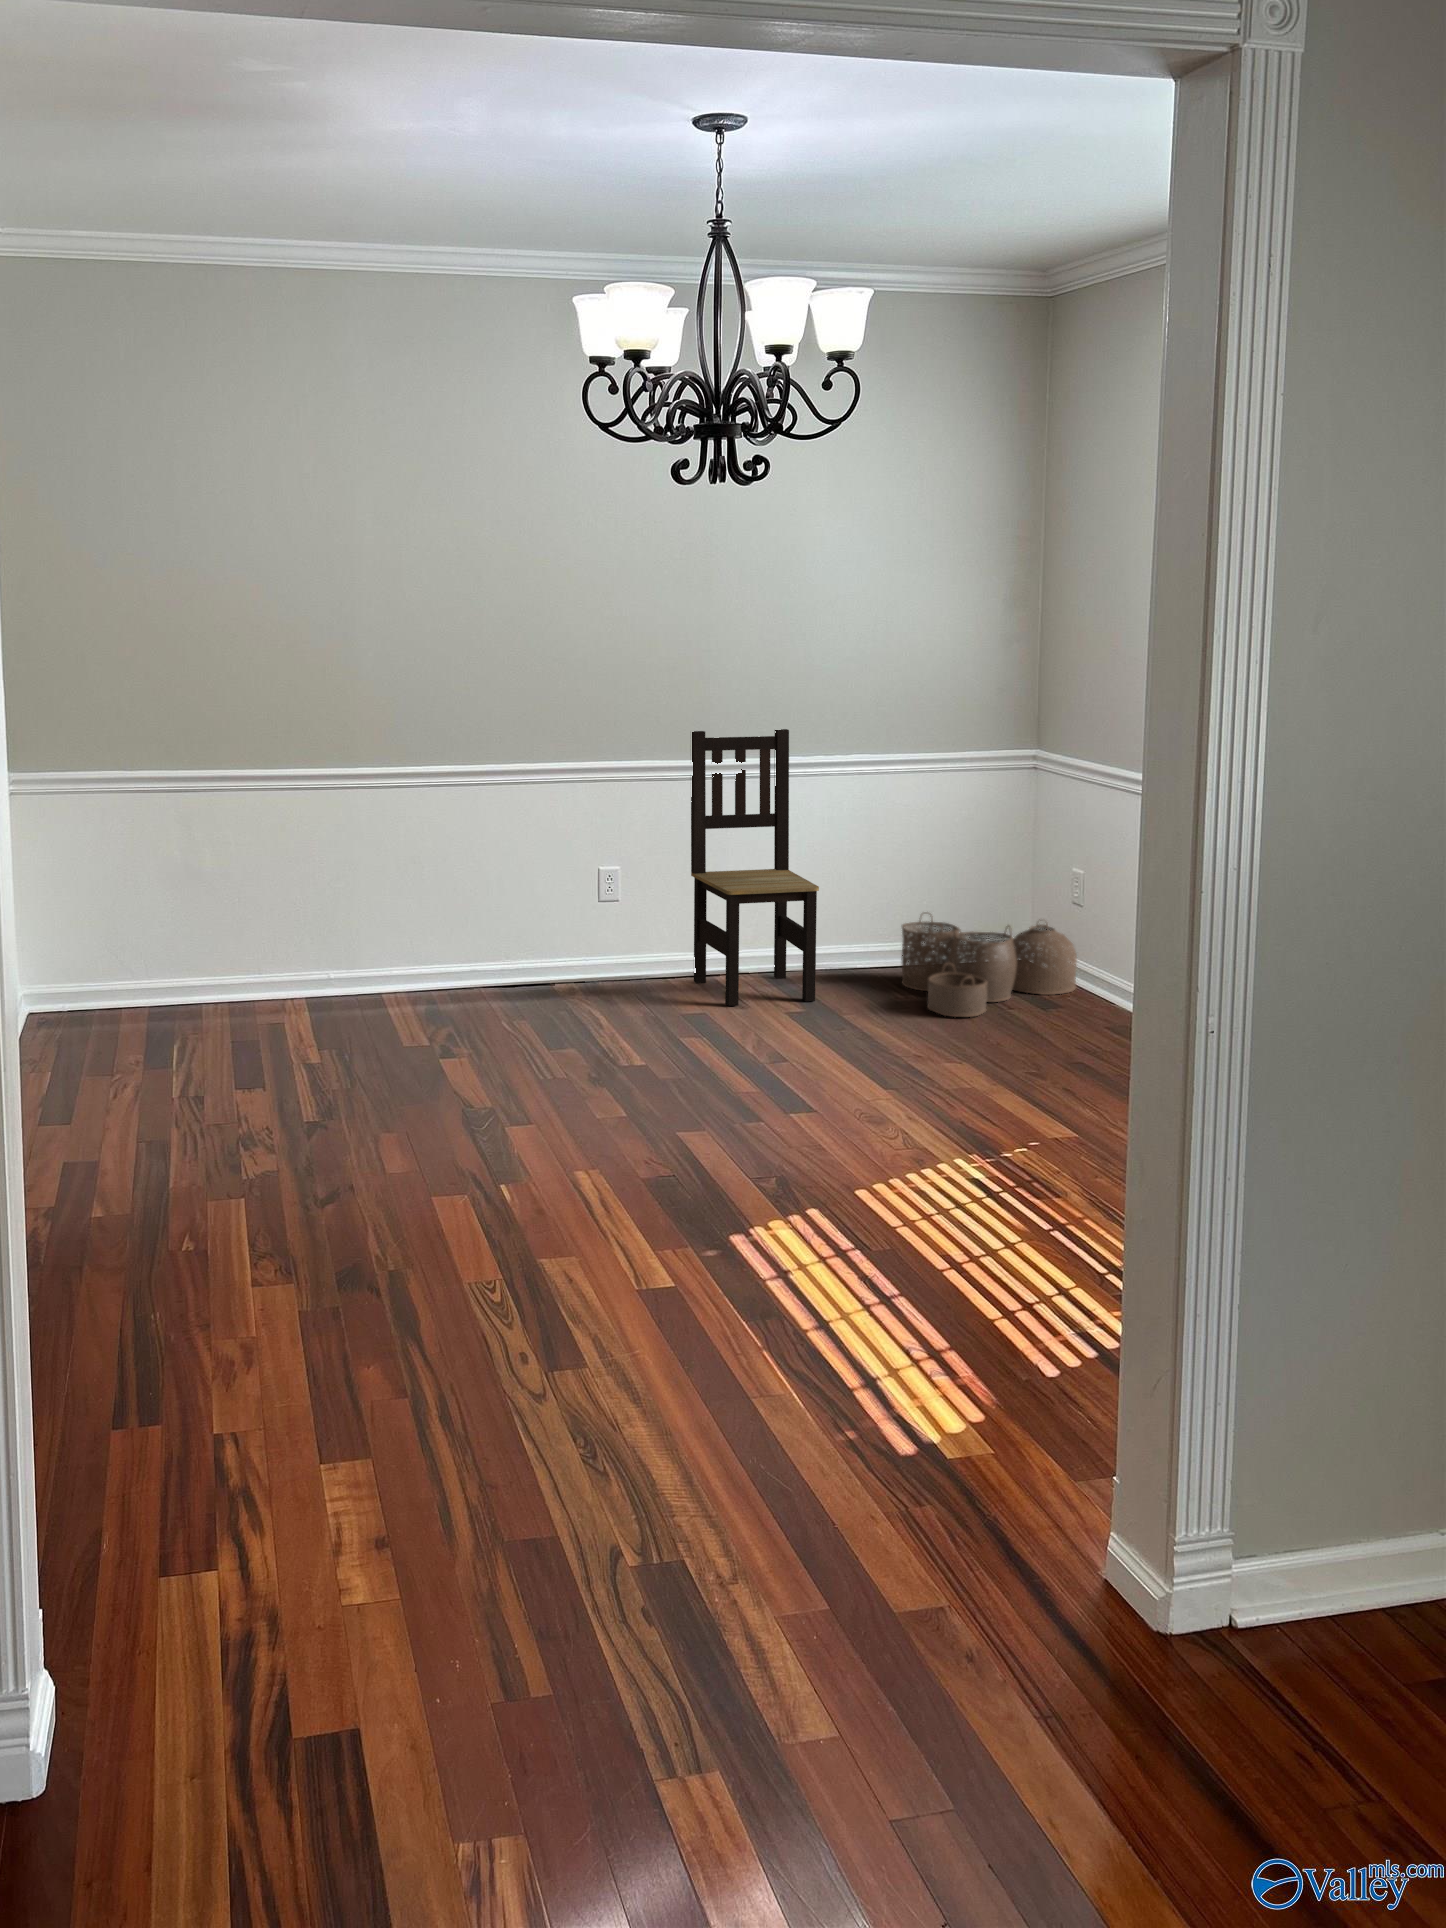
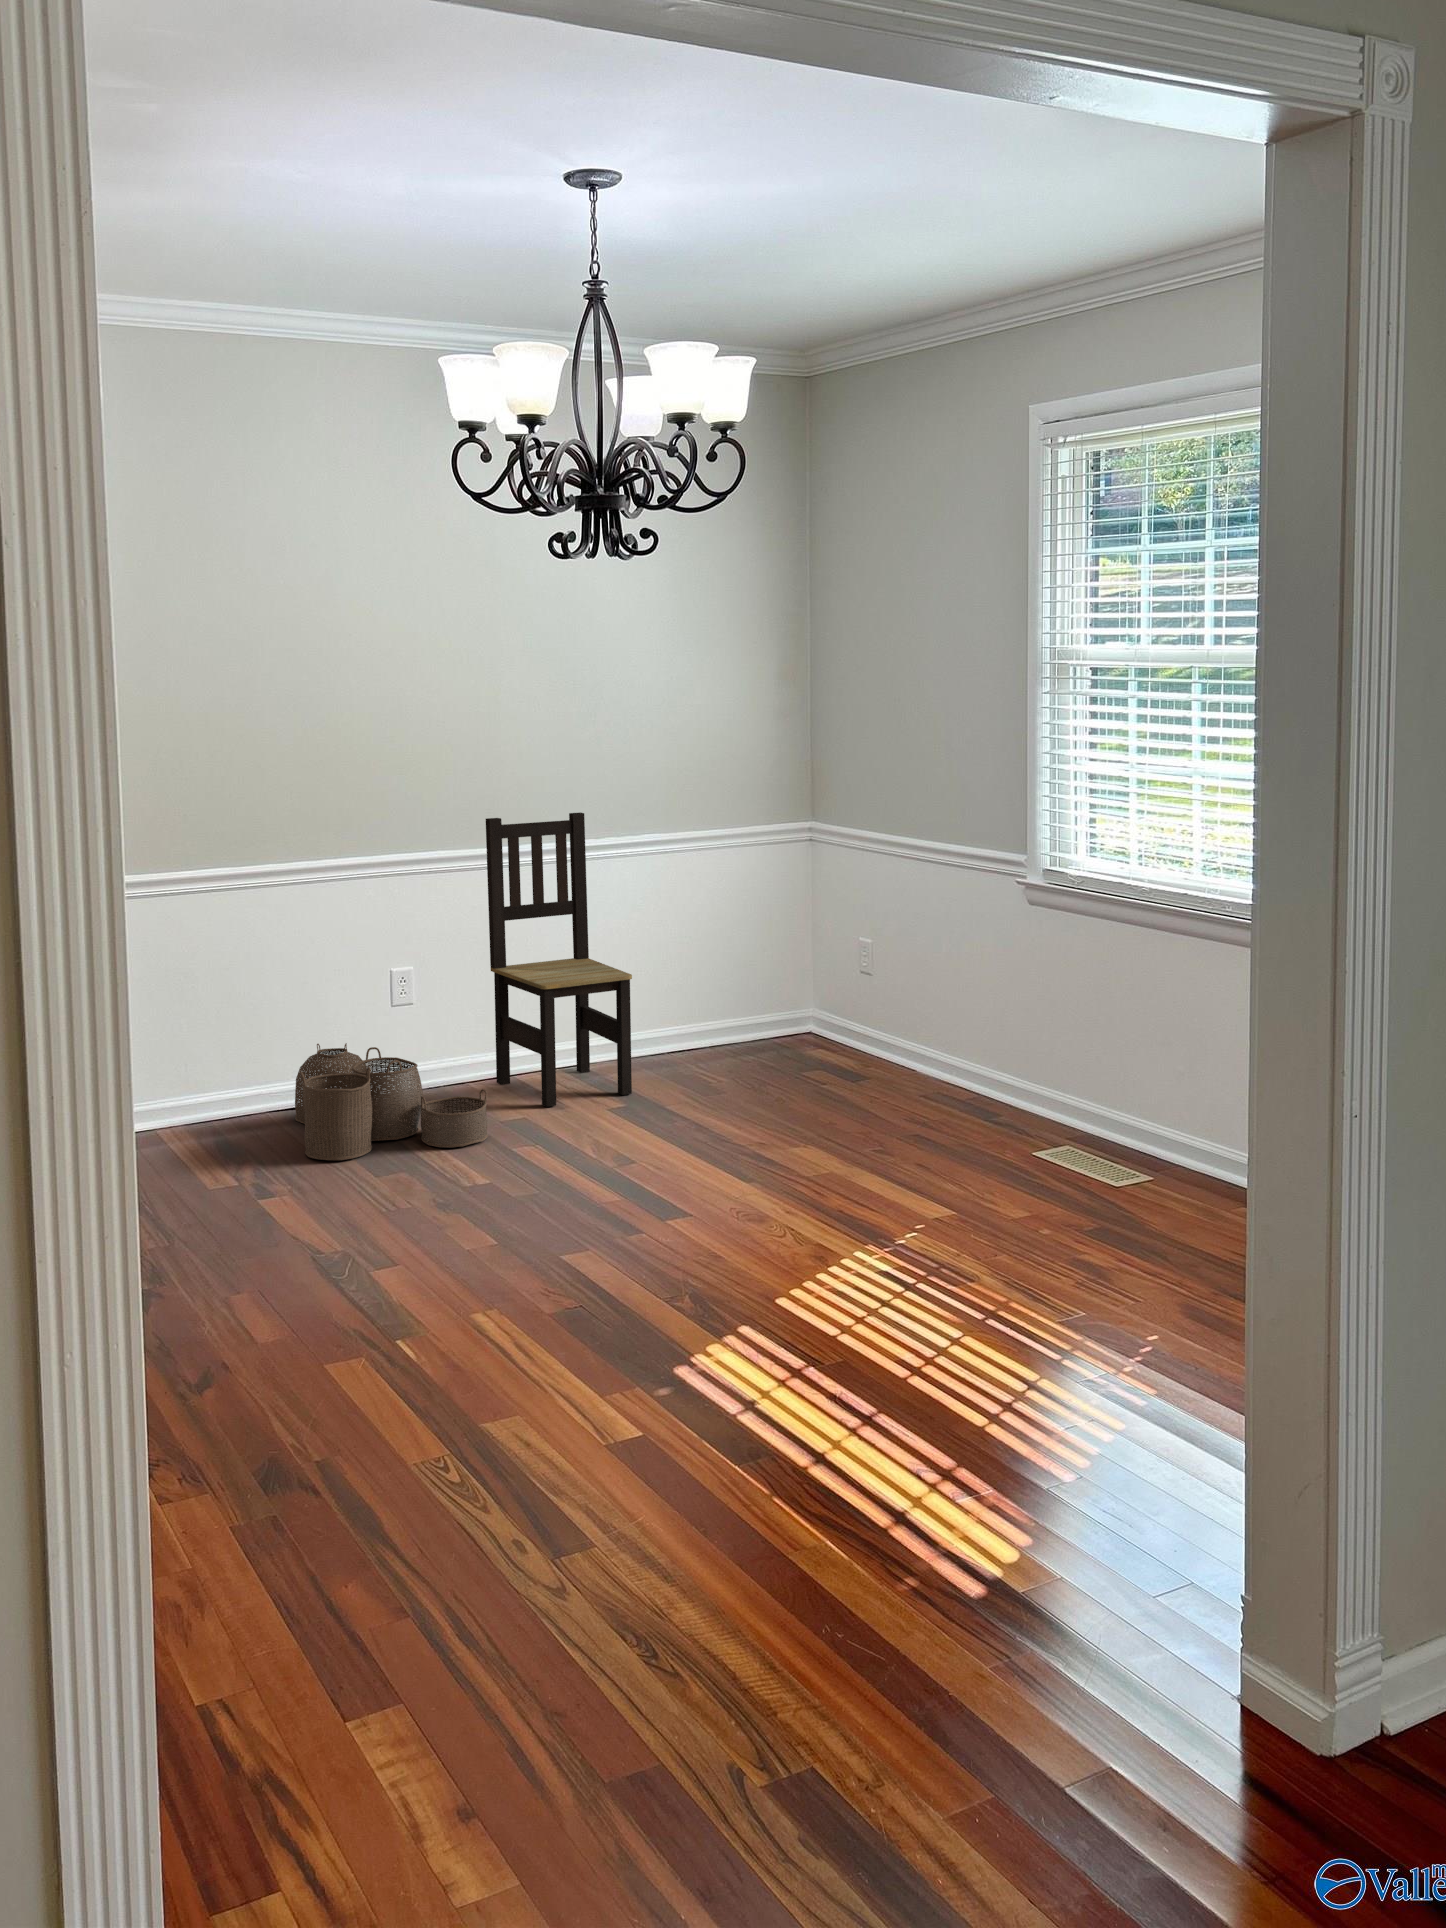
woven basket: present [901,916,1077,1017] -> present [295,1043,488,1160]

